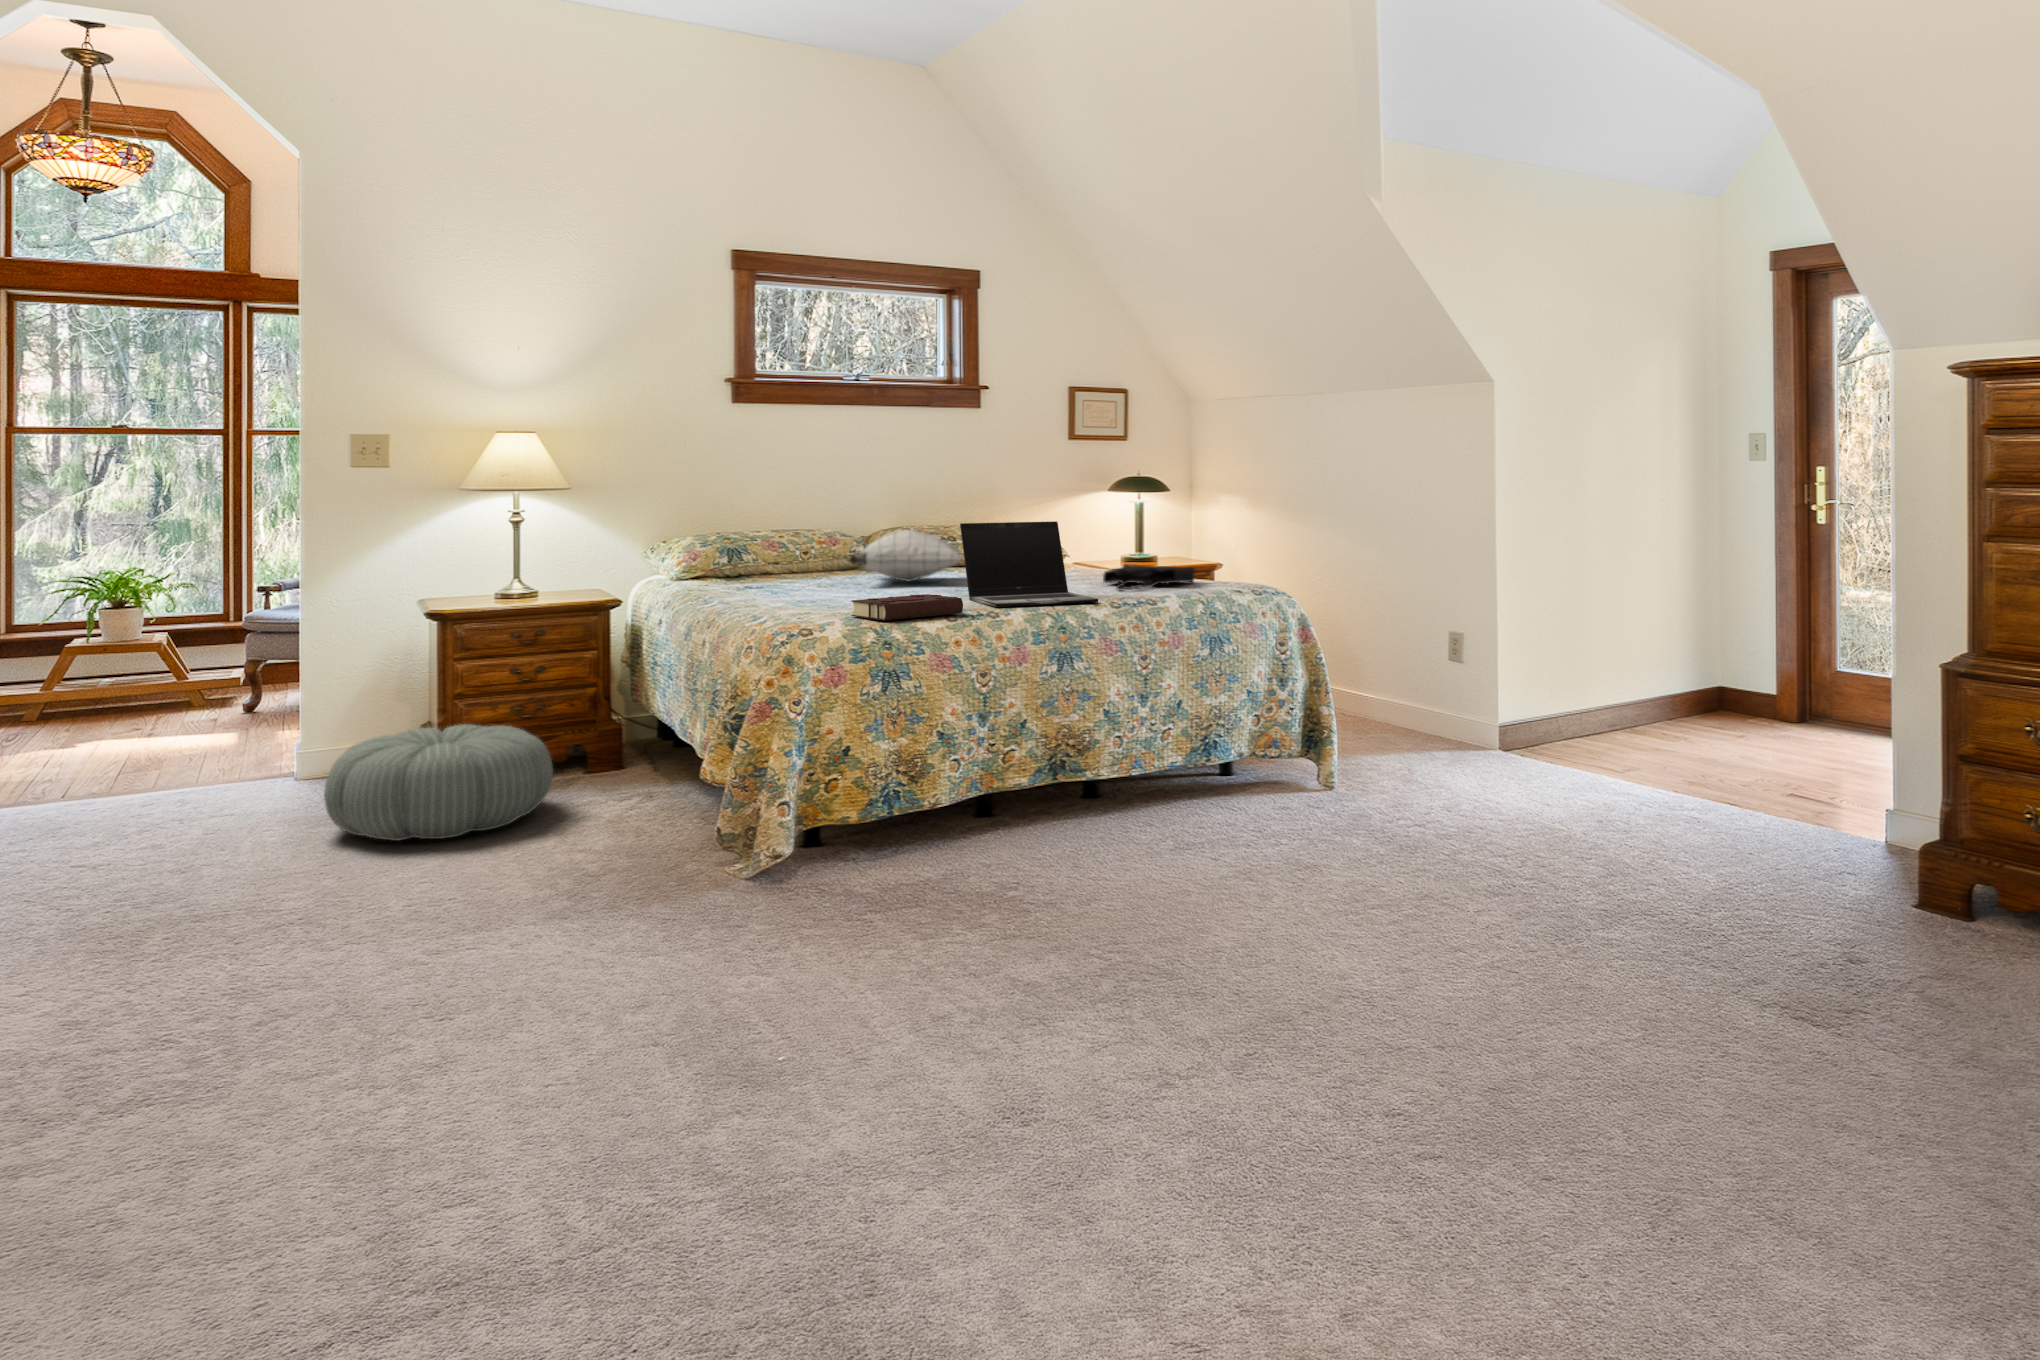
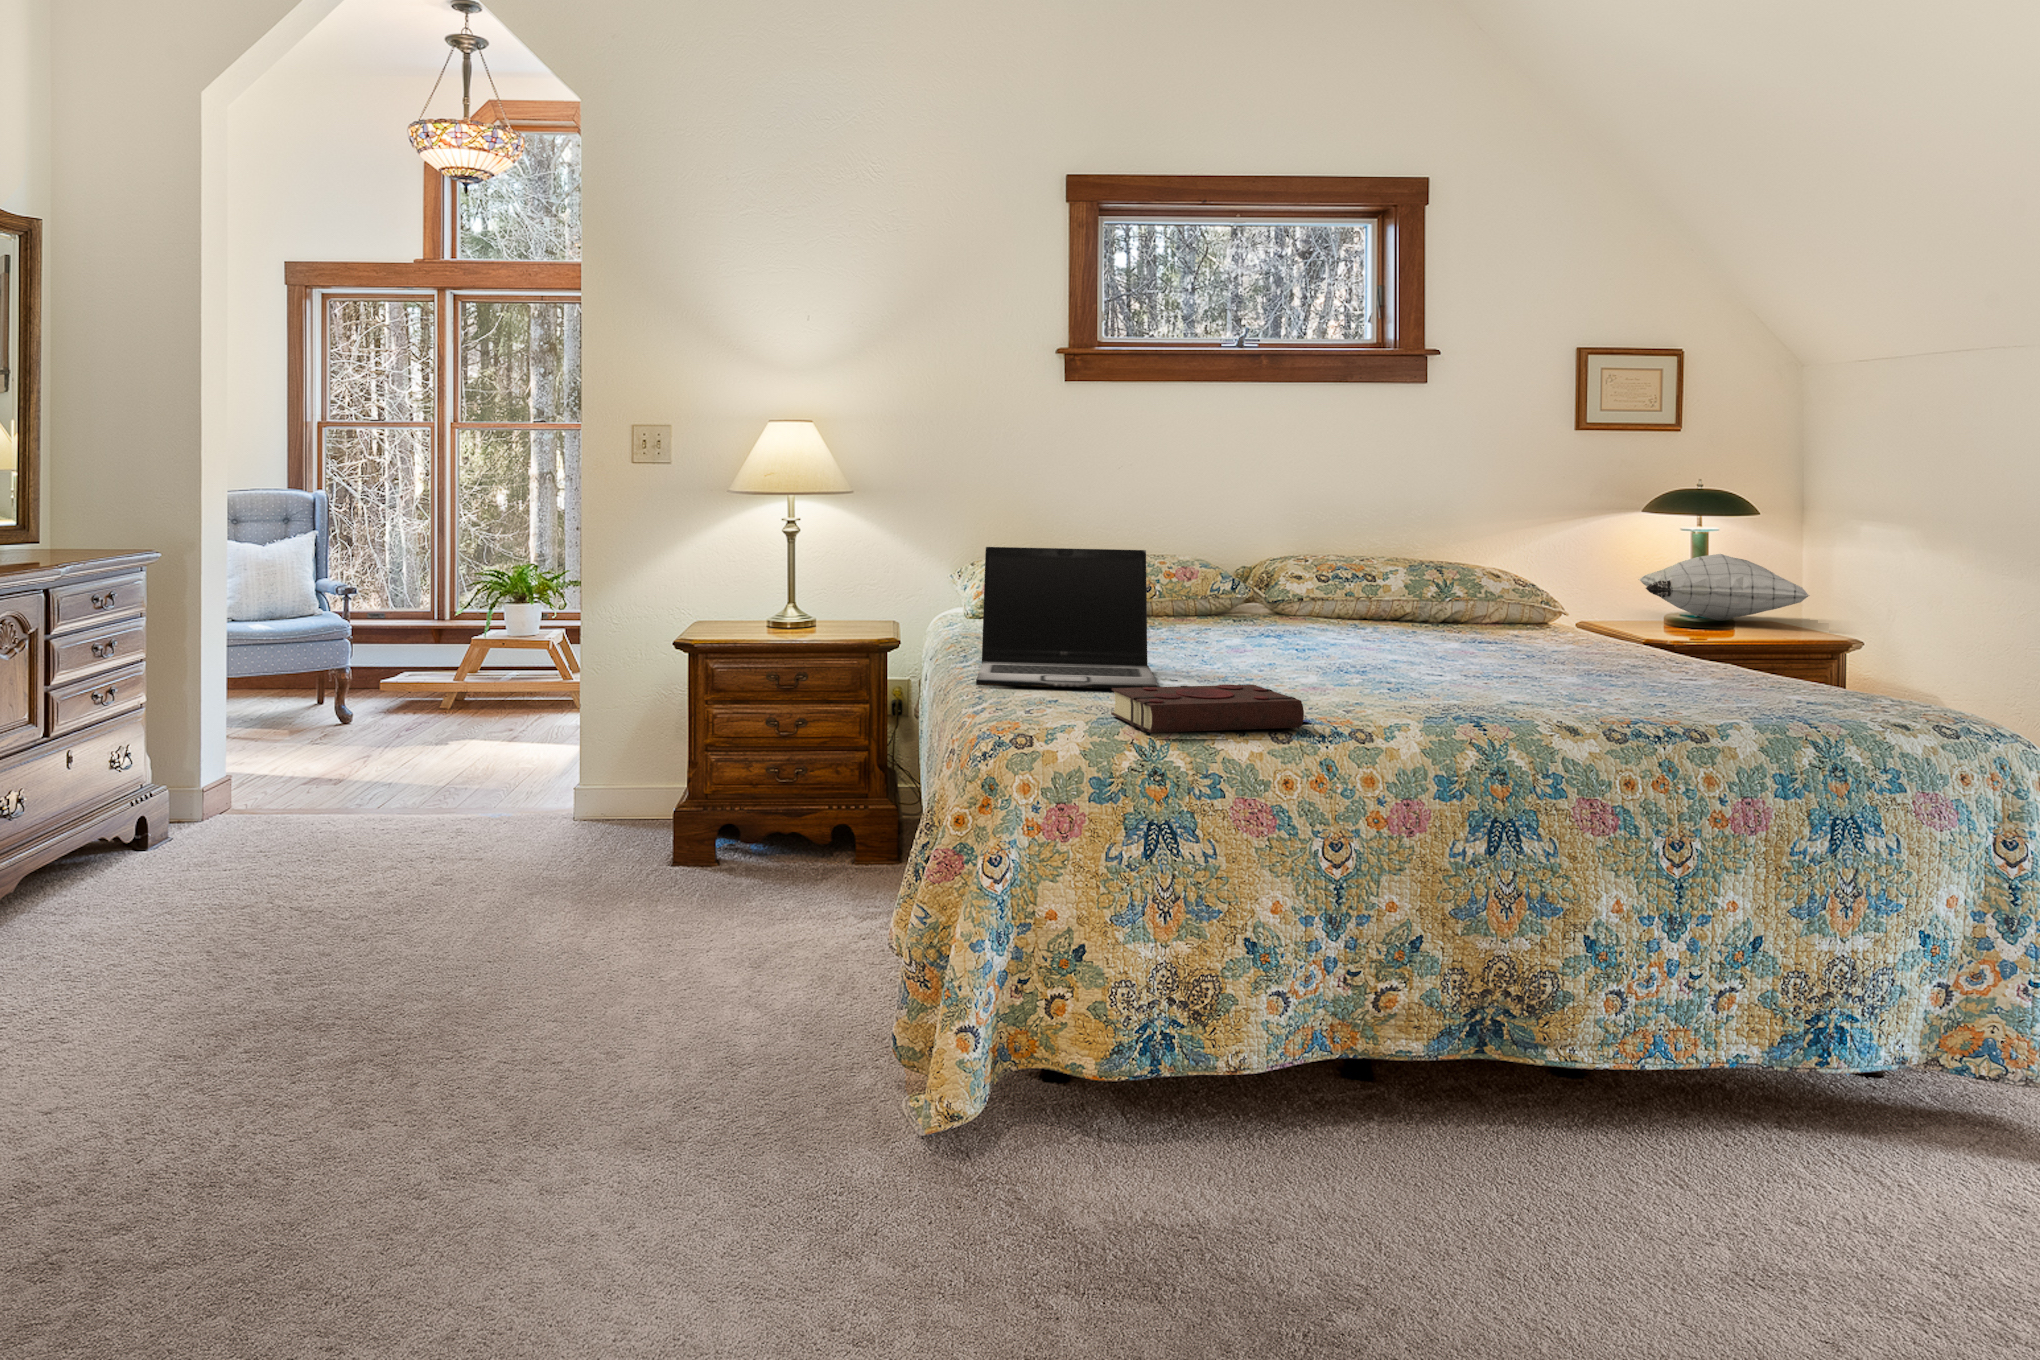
laptop: present [960,521,1098,607] -> present [976,547,1158,689]
pillow: present [849,530,960,582] -> present [1639,554,1809,621]
tote bag: present [1103,564,1195,590] -> none [1607,642,1795,696]
pouf: present [324,724,553,841] -> none [485,792,756,957]

